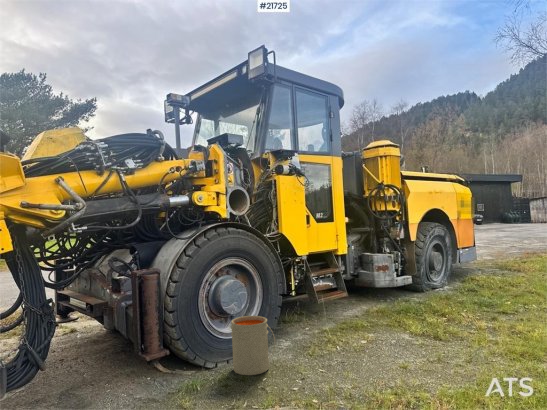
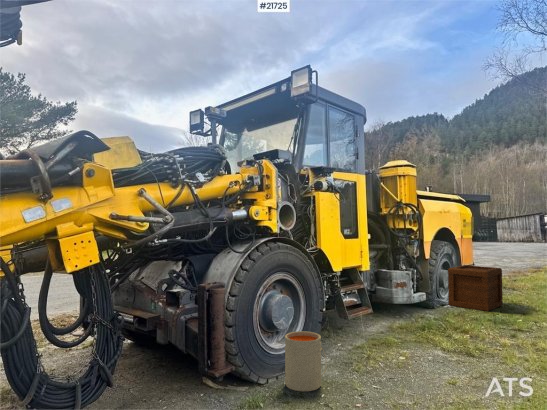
wooden crate: none [440,247,499,293] -> present [448,265,503,311]

